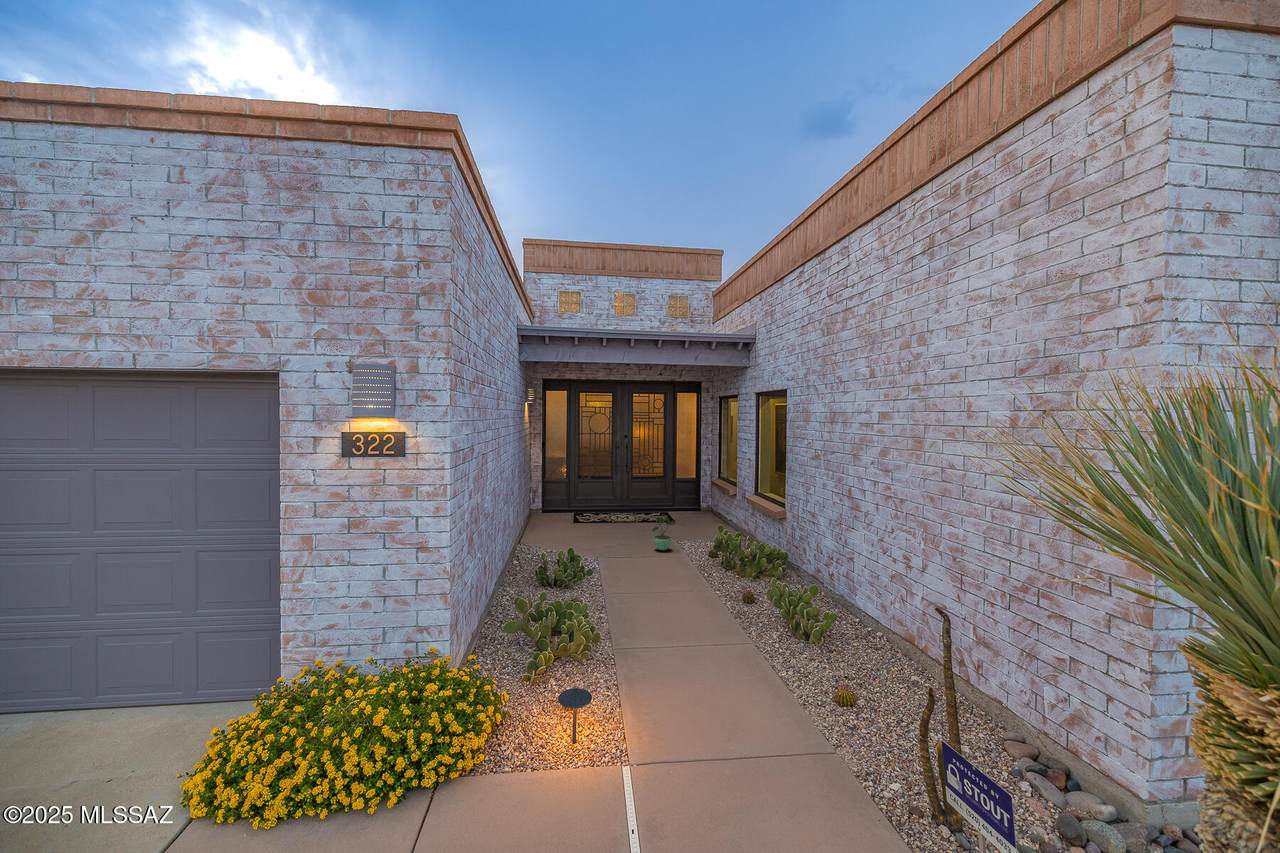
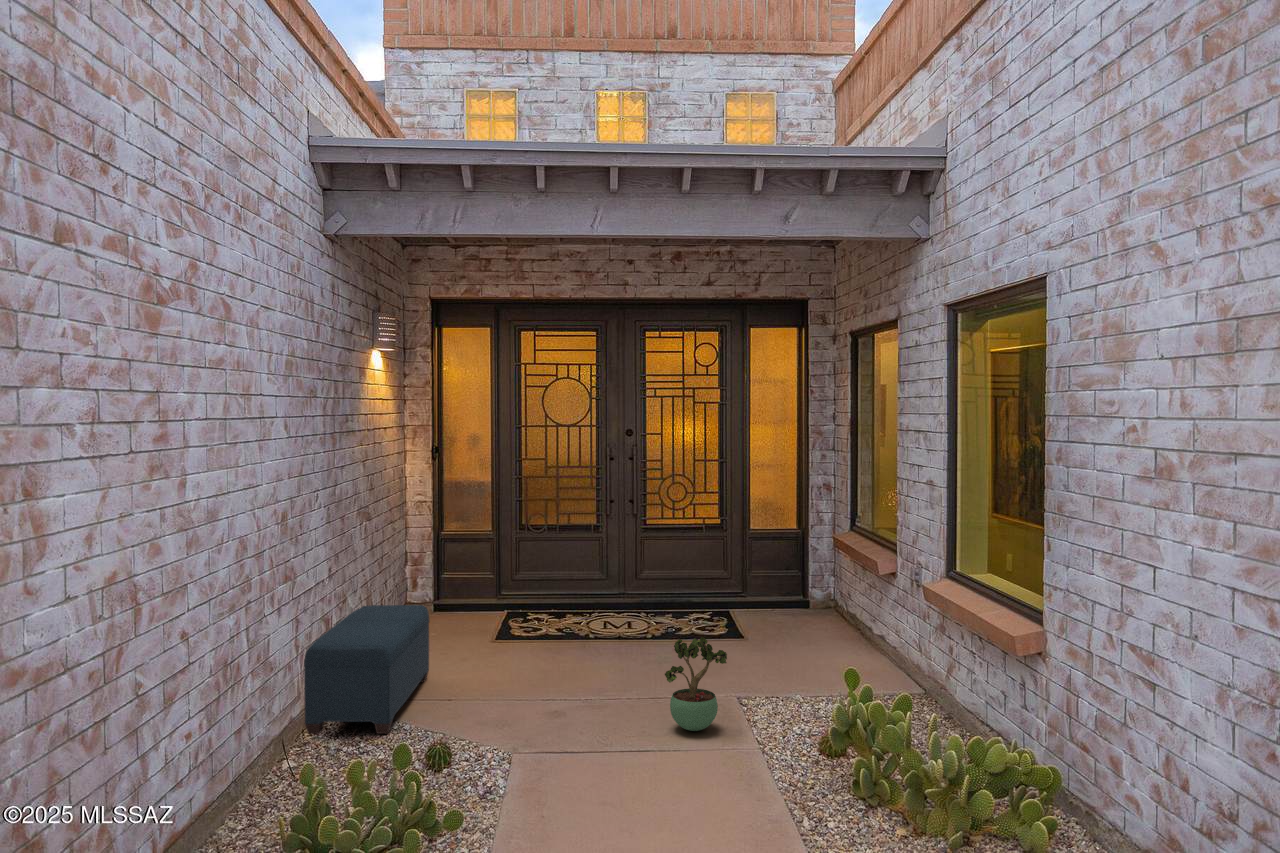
bench: none [517,506,555,553] -> present [304,605,430,734]

